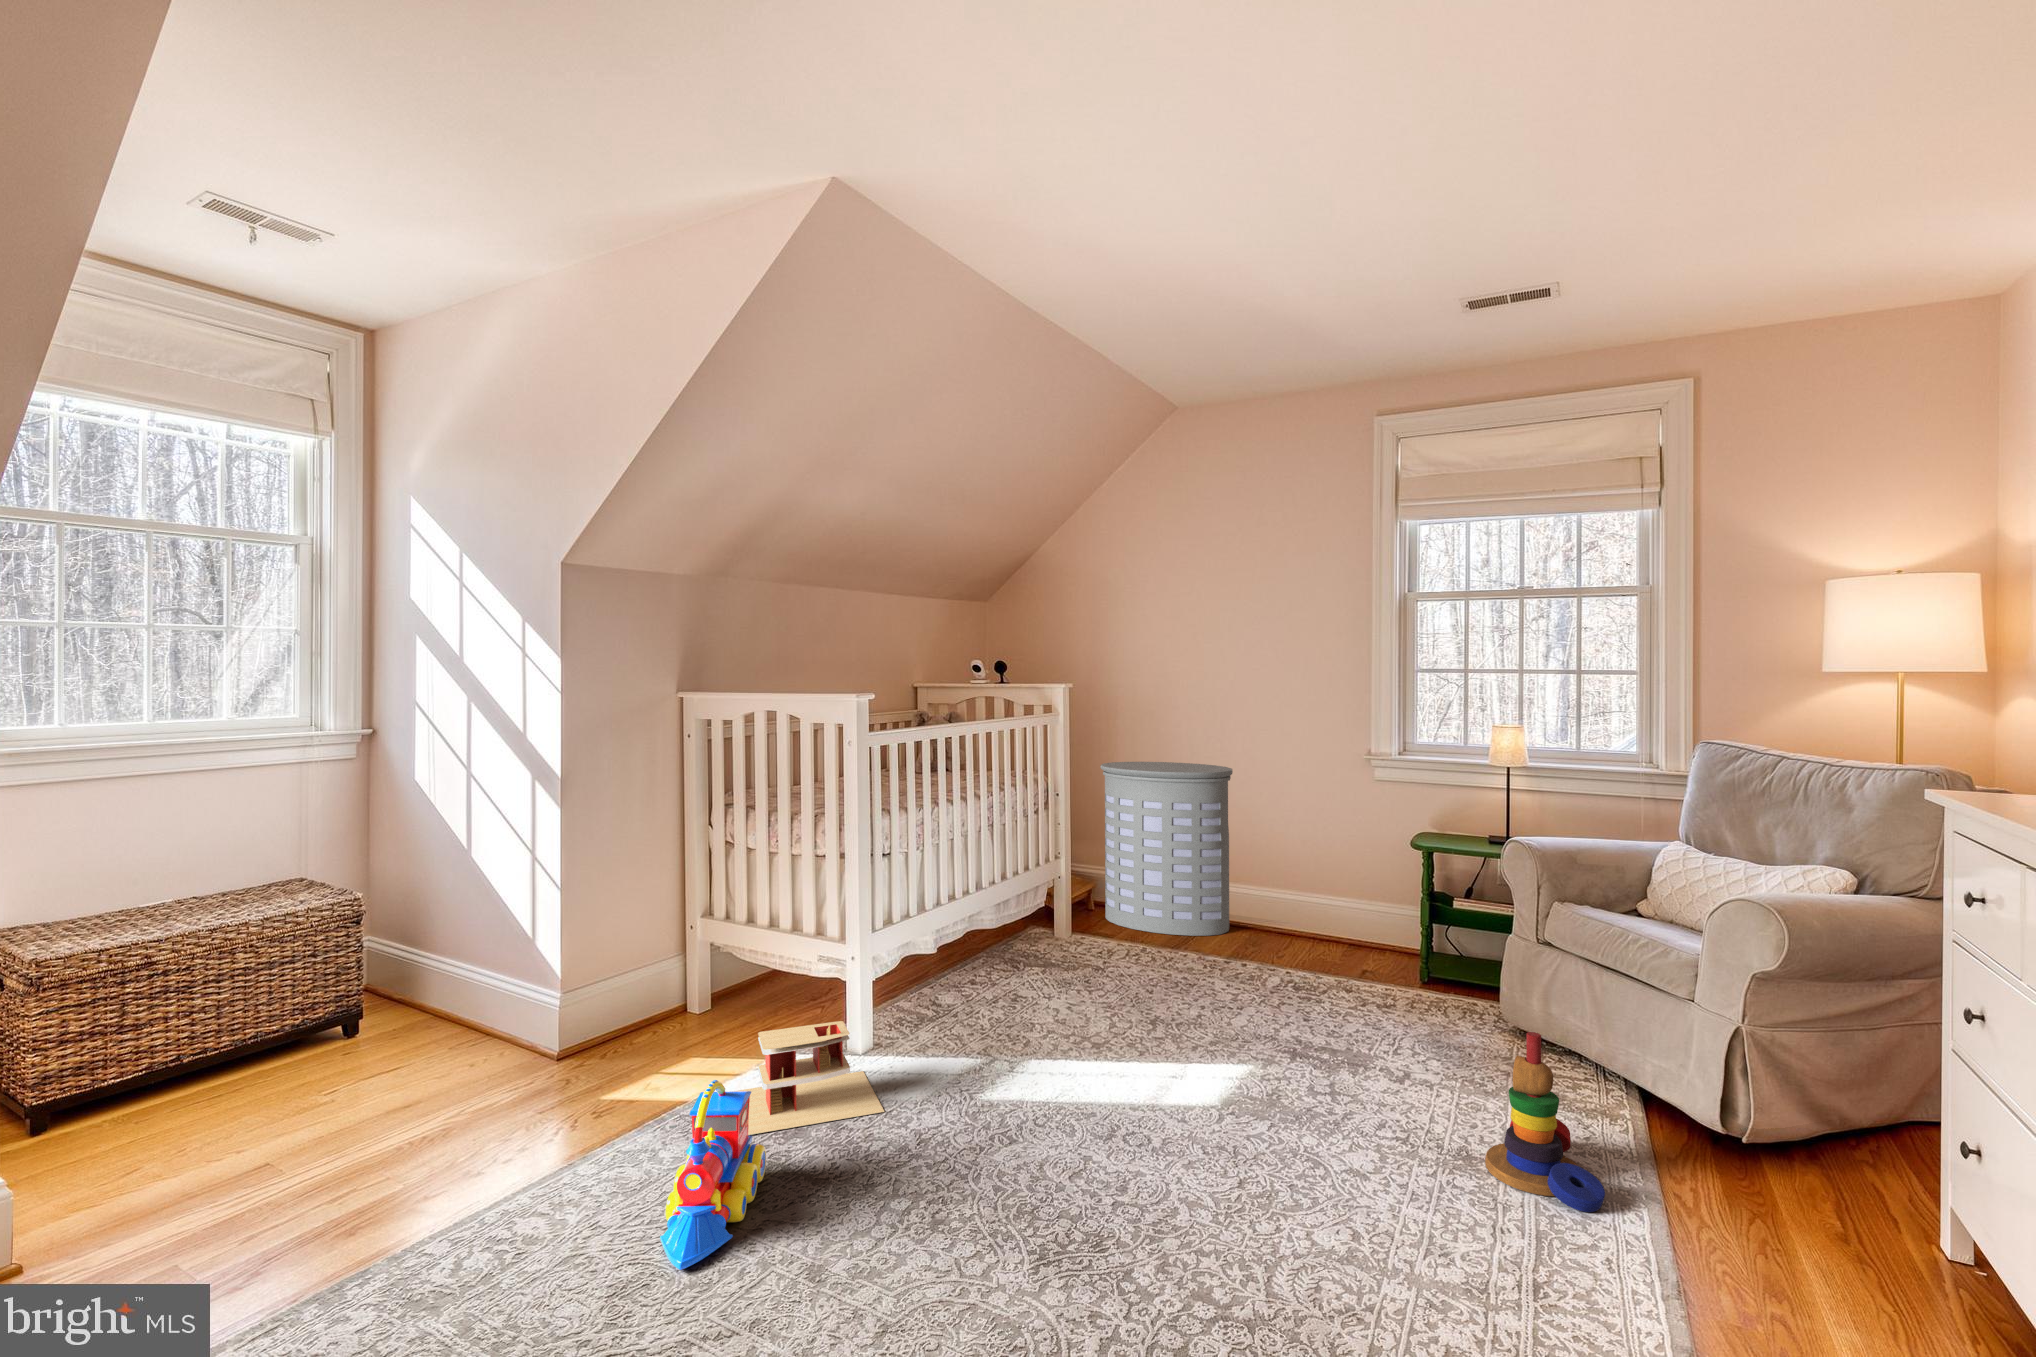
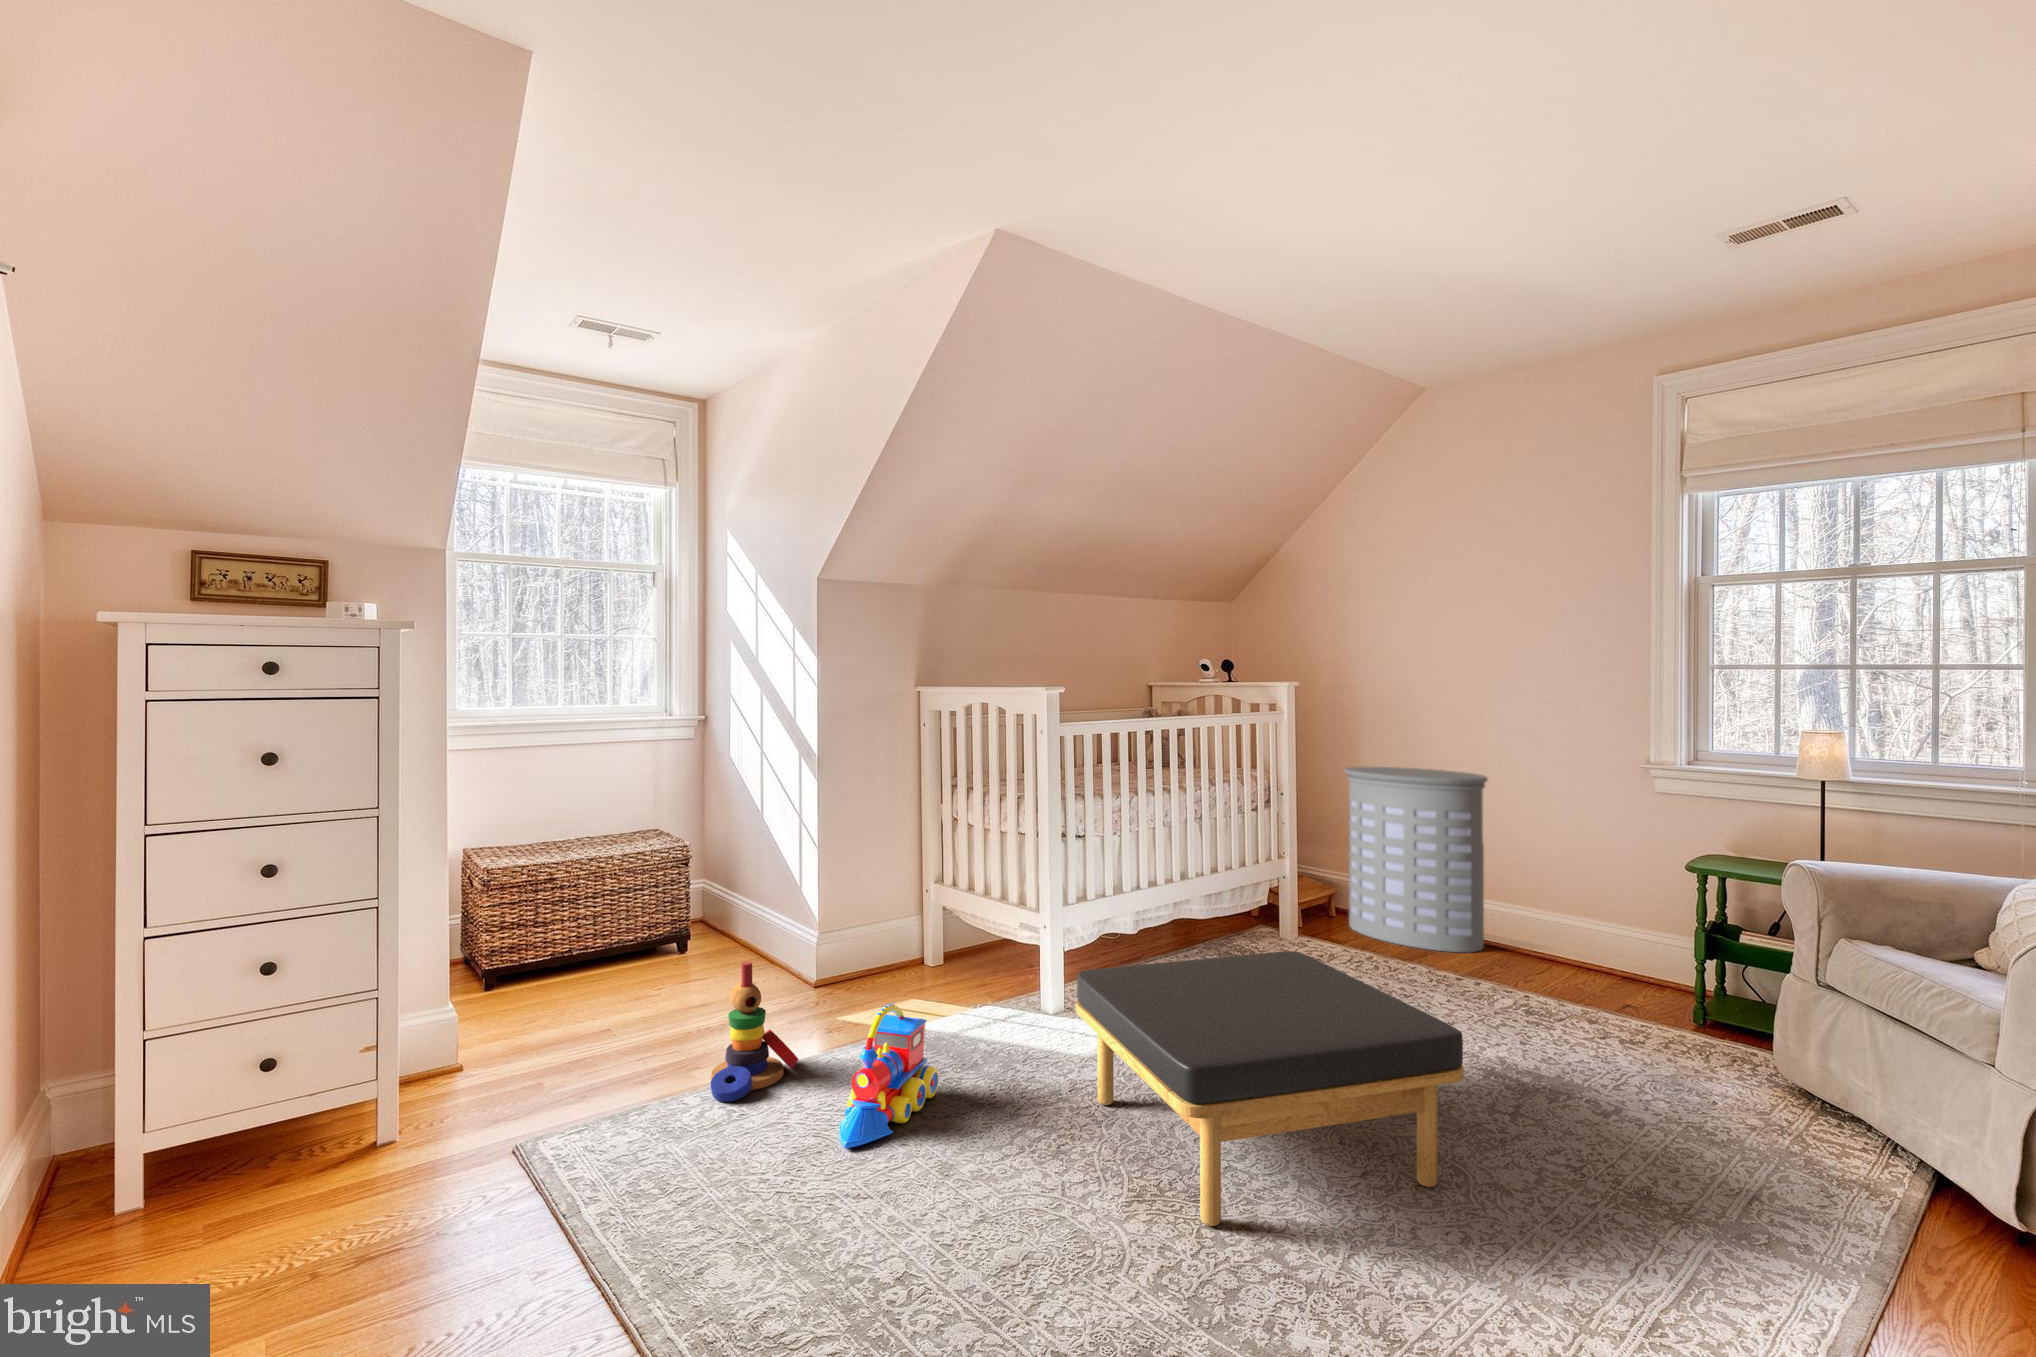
ottoman: none [926,961,1329,1277] -> present [1076,951,1463,1226]
toy house: present [738,1021,884,1135] -> none [928,978,1056,1063]
stacking toy: present [1485,1032,1605,1212] -> present [711,962,798,1102]

